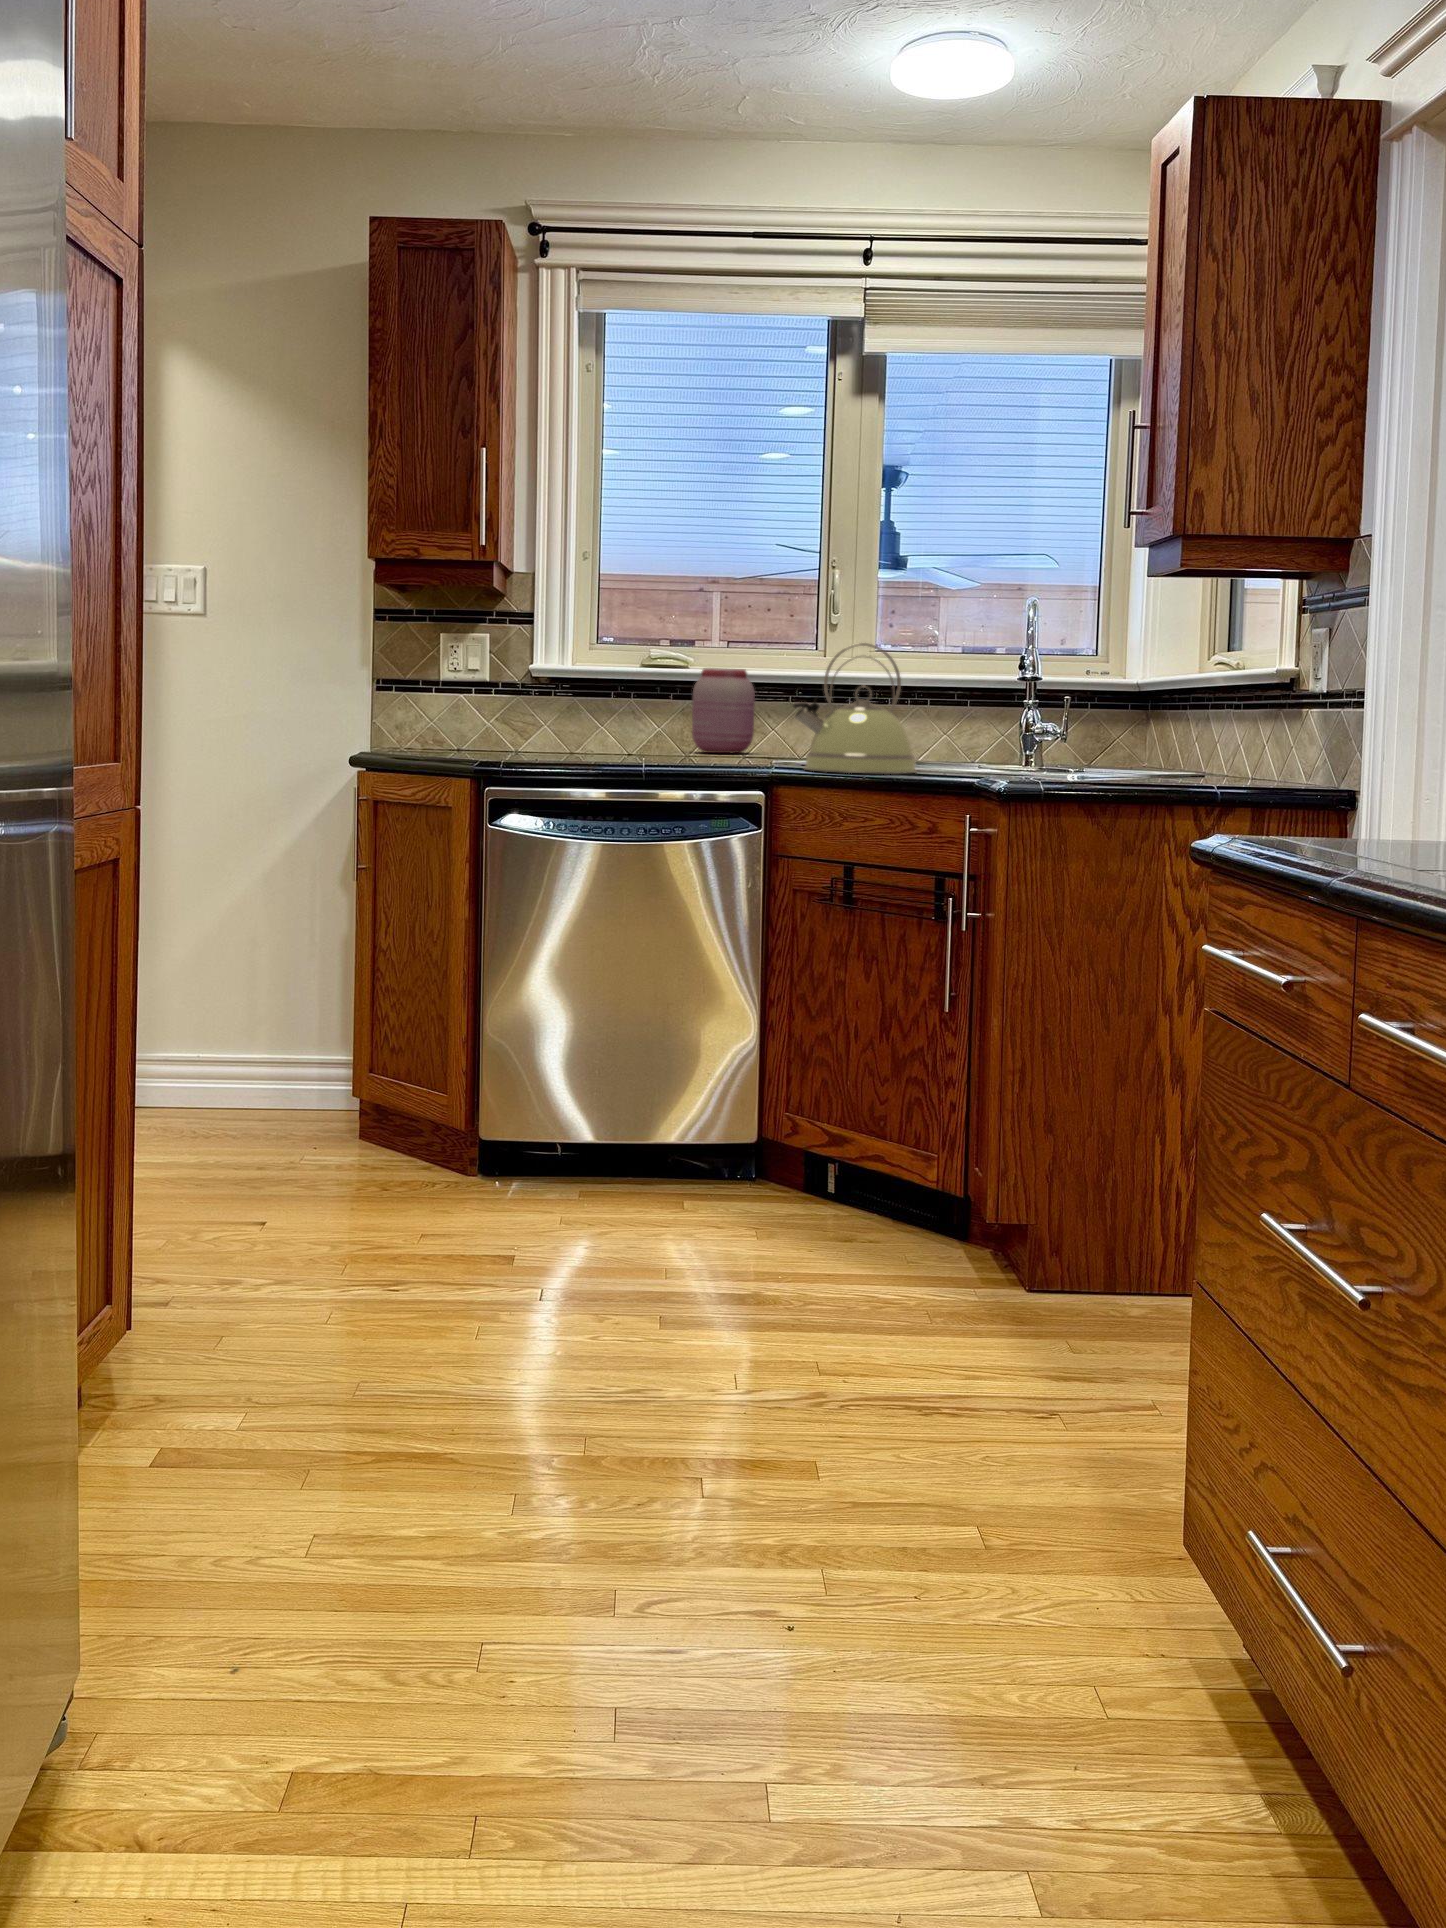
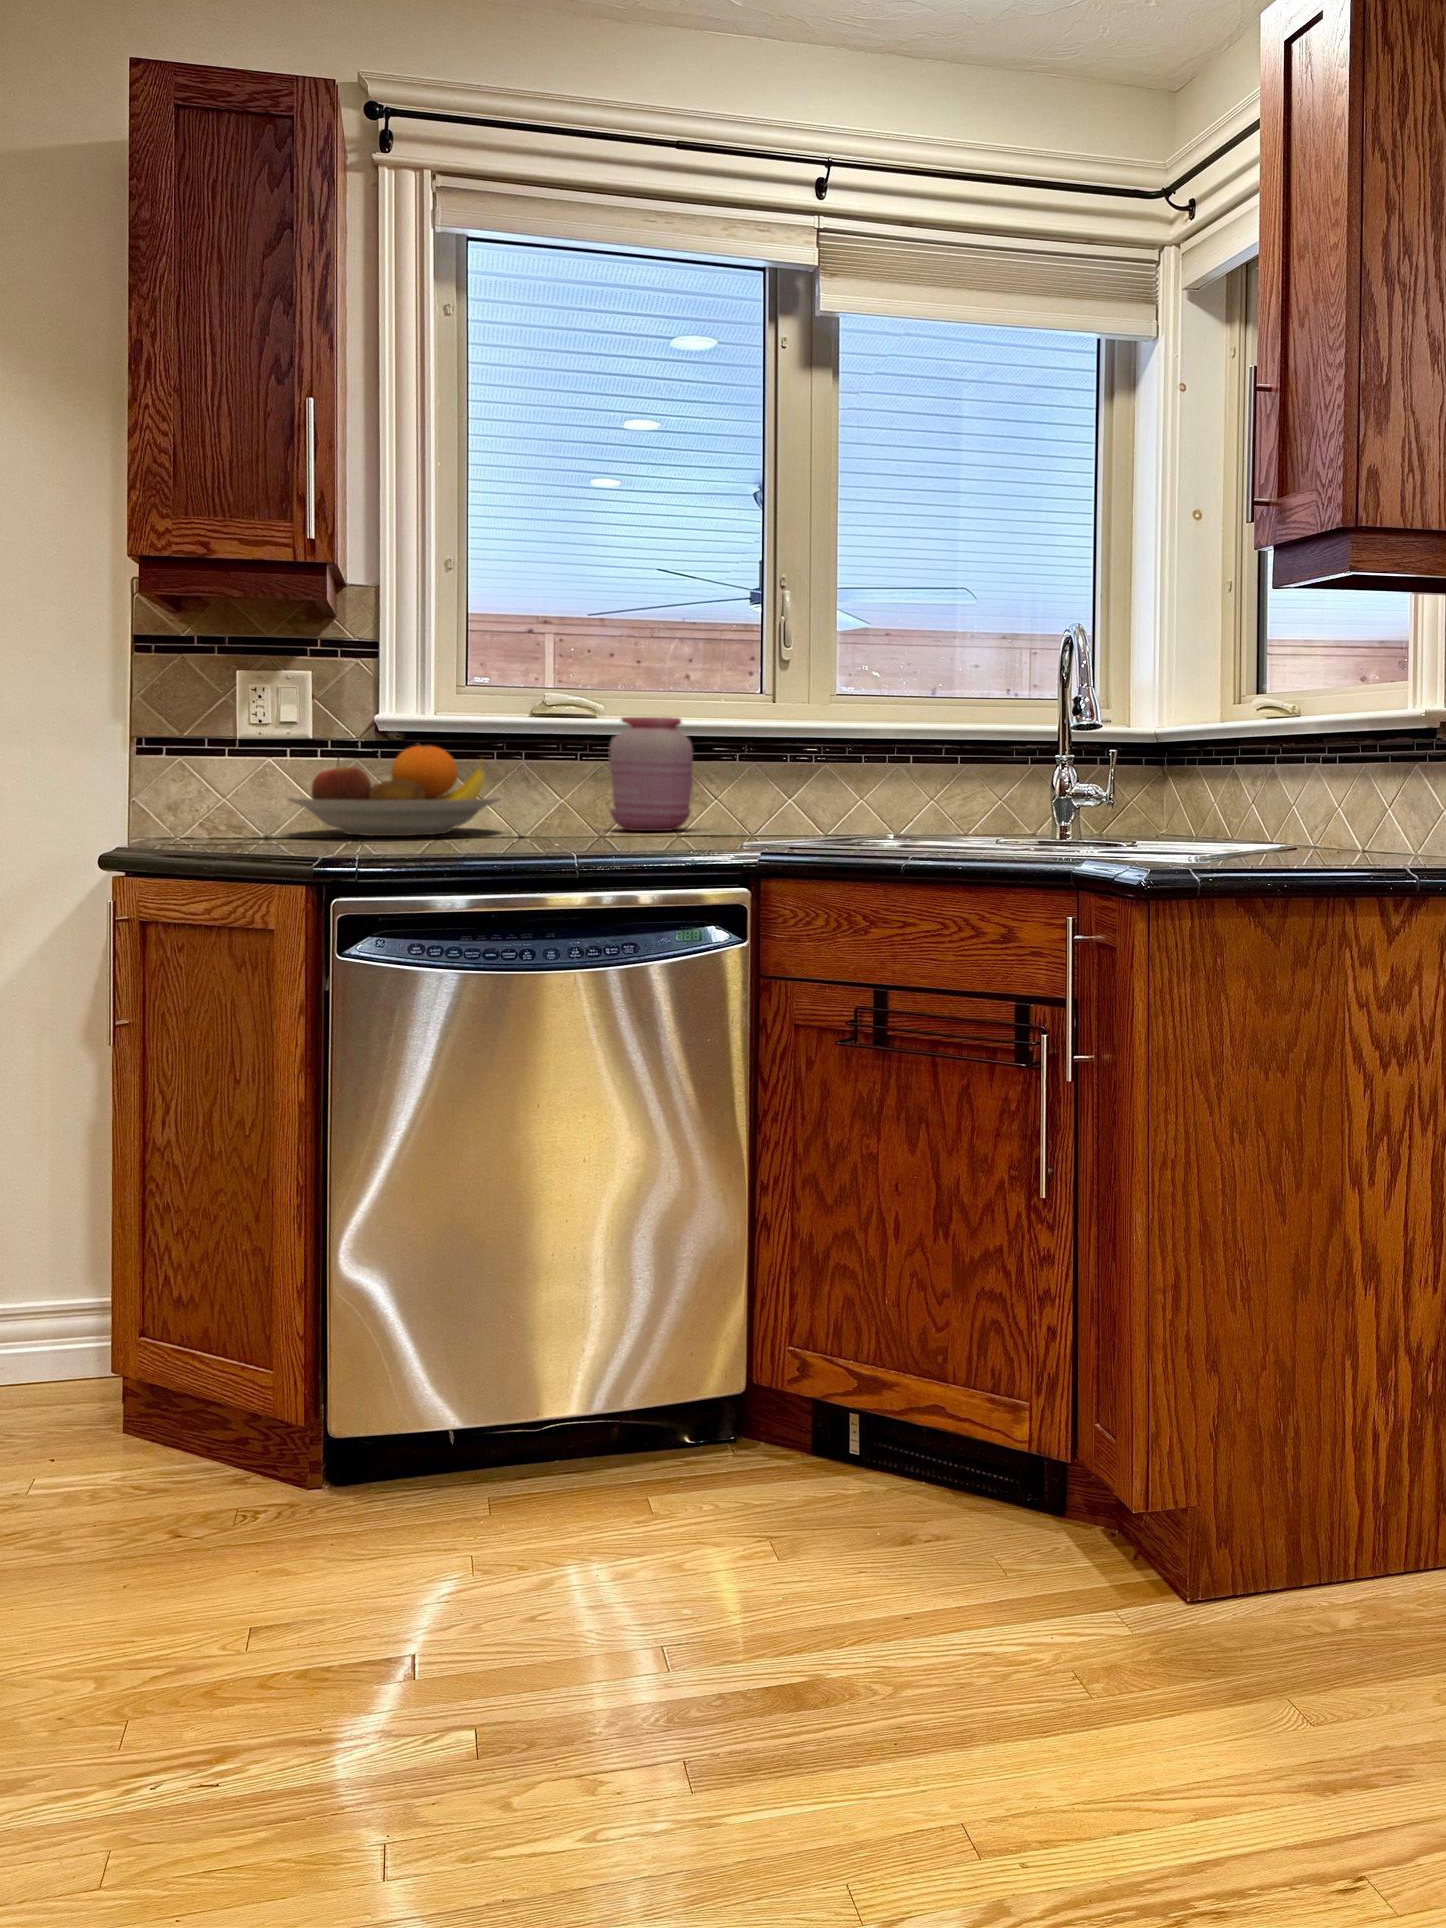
kettle: present [793,643,916,774] -> none [799,679,972,864]
fruit bowl: none [469,688,616,751] -> present [288,746,500,836]

